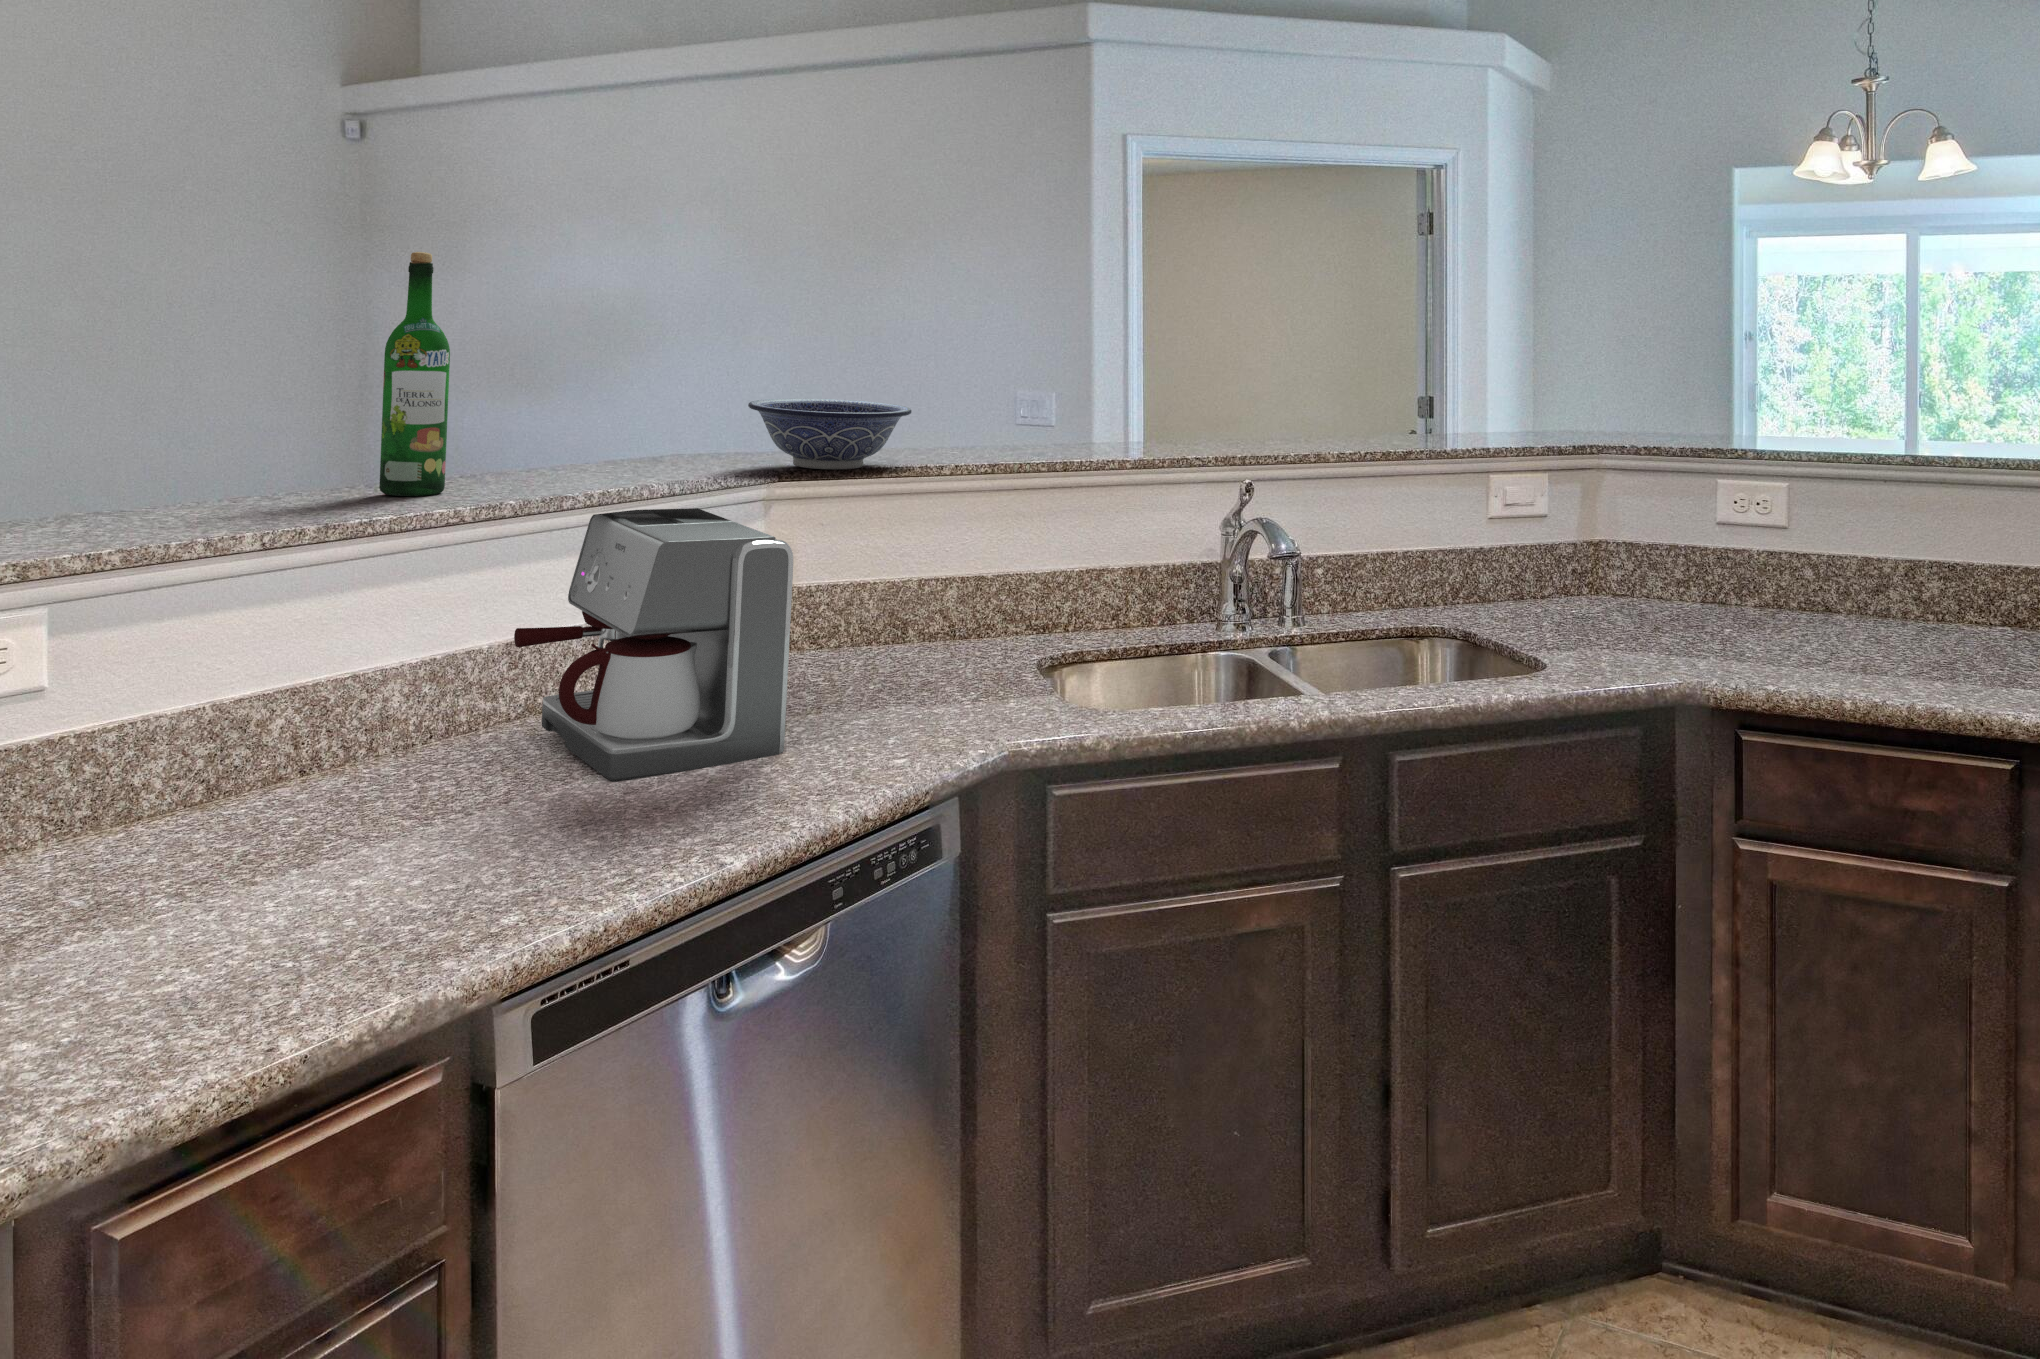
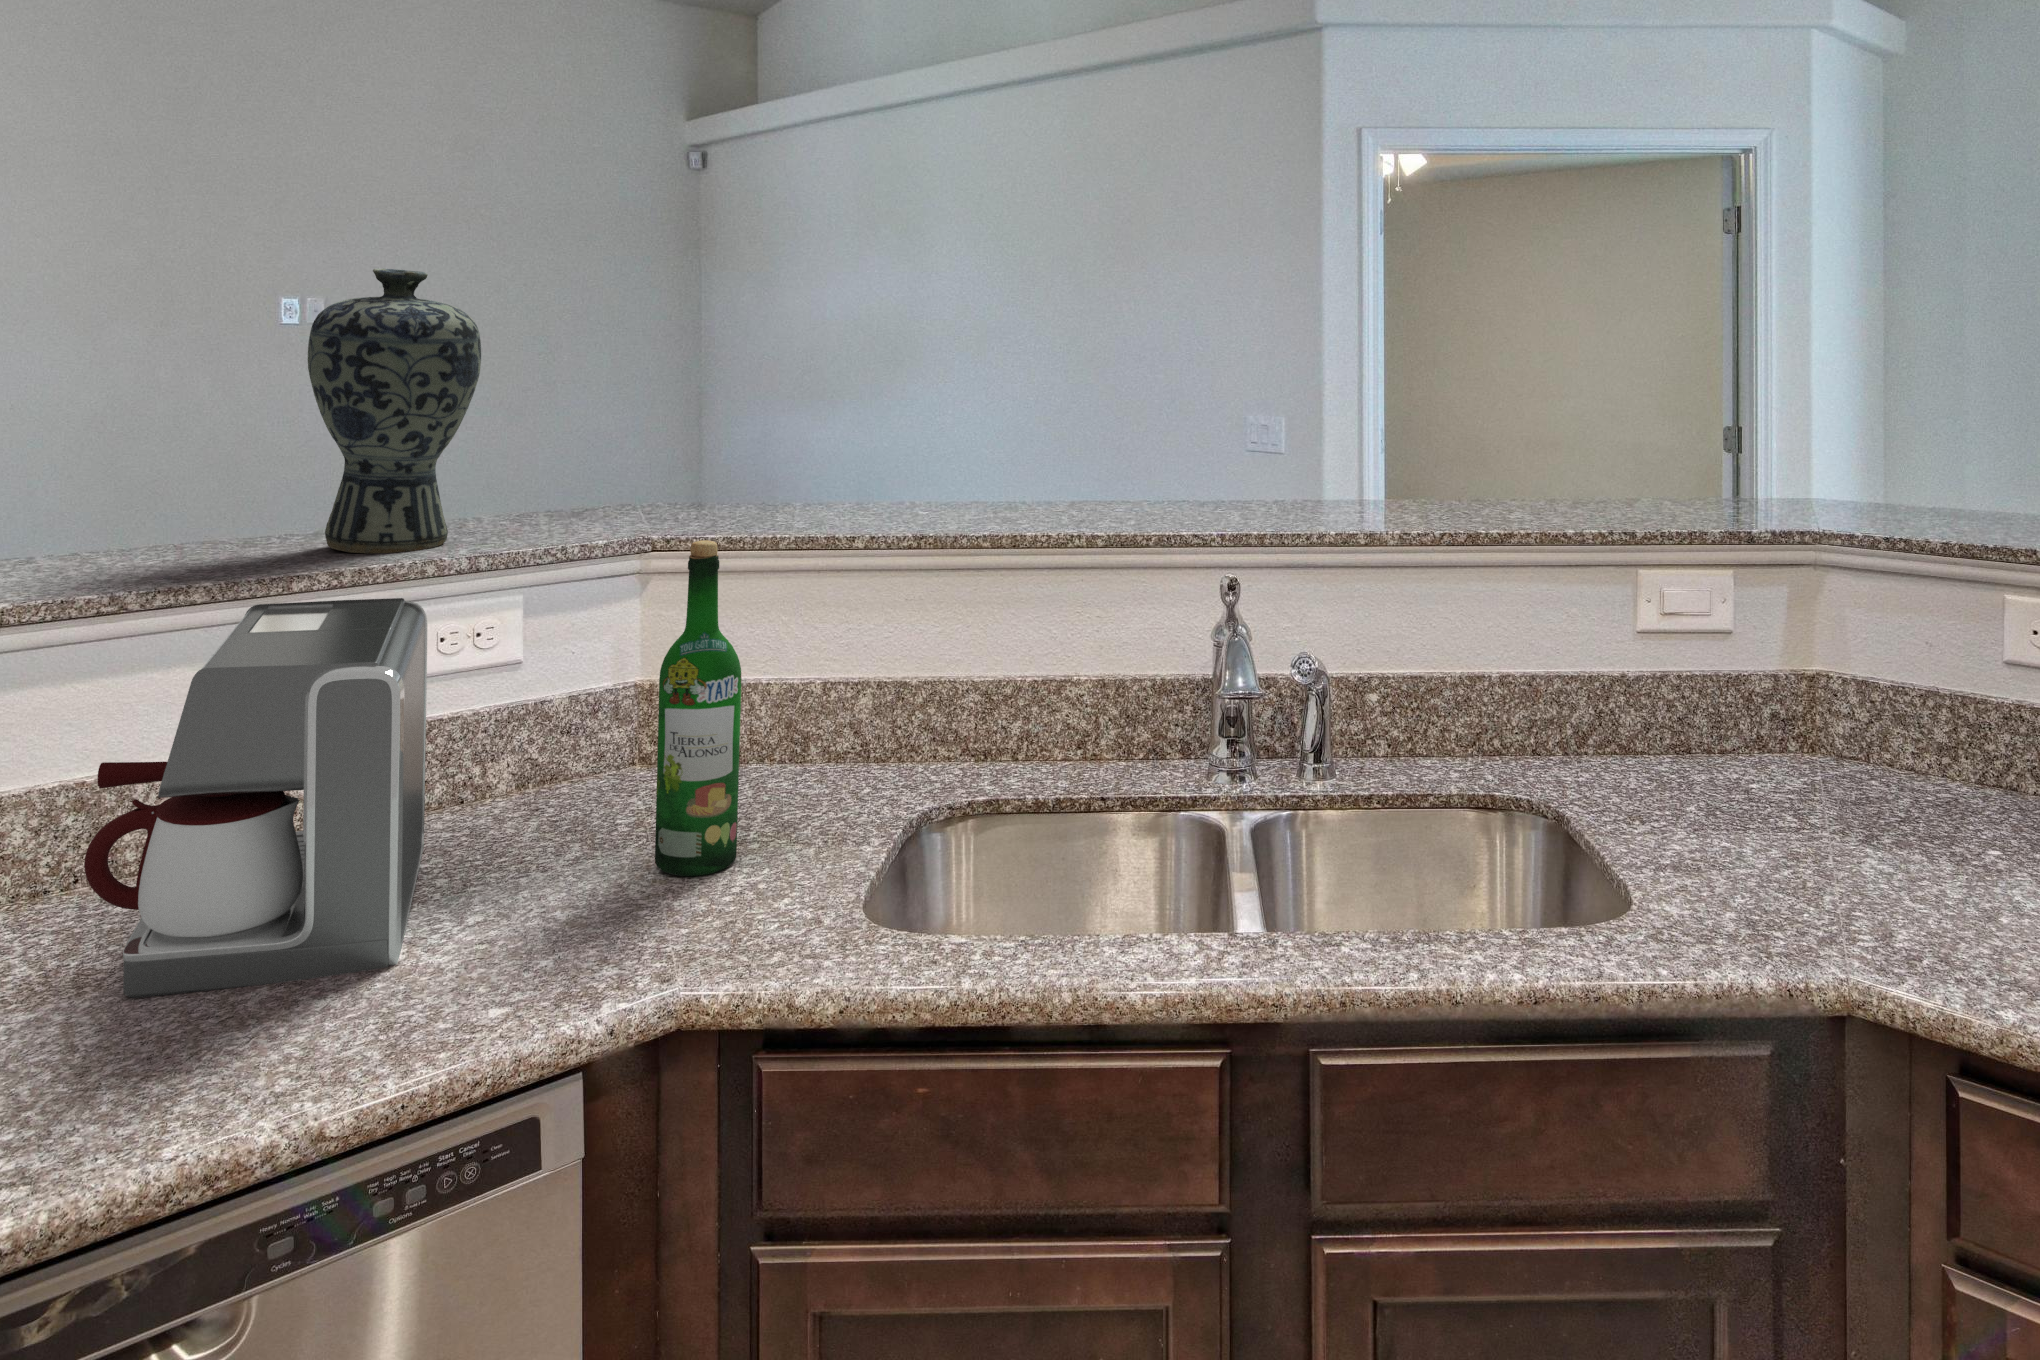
wine bottle: present [379,252,450,496] -> present [655,540,741,876]
vase: none [514,257,650,486] -> present [308,268,481,554]
decorative bowl: present [748,399,912,470] -> none [632,439,841,534]

